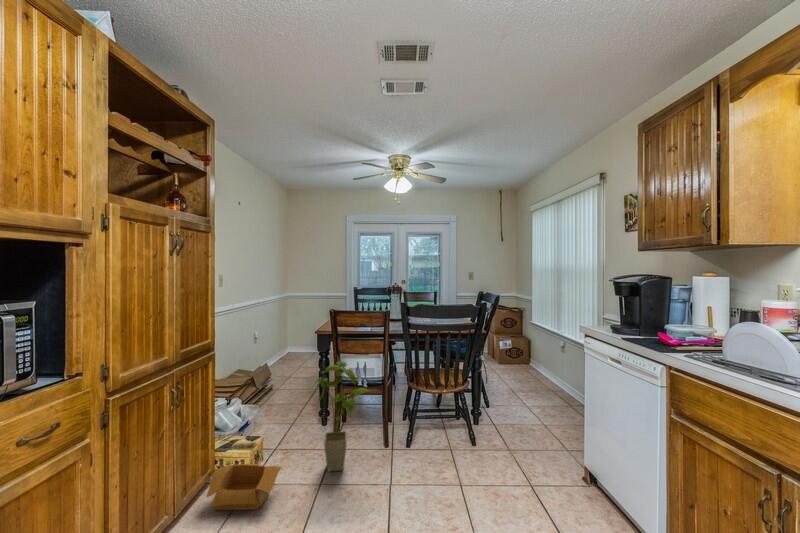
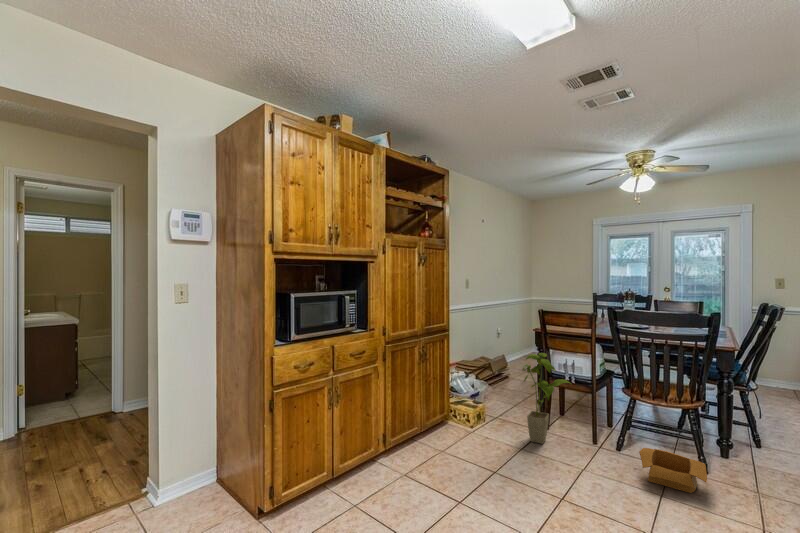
cardboard box: present [206,464,281,510] -> present [639,448,707,493]

